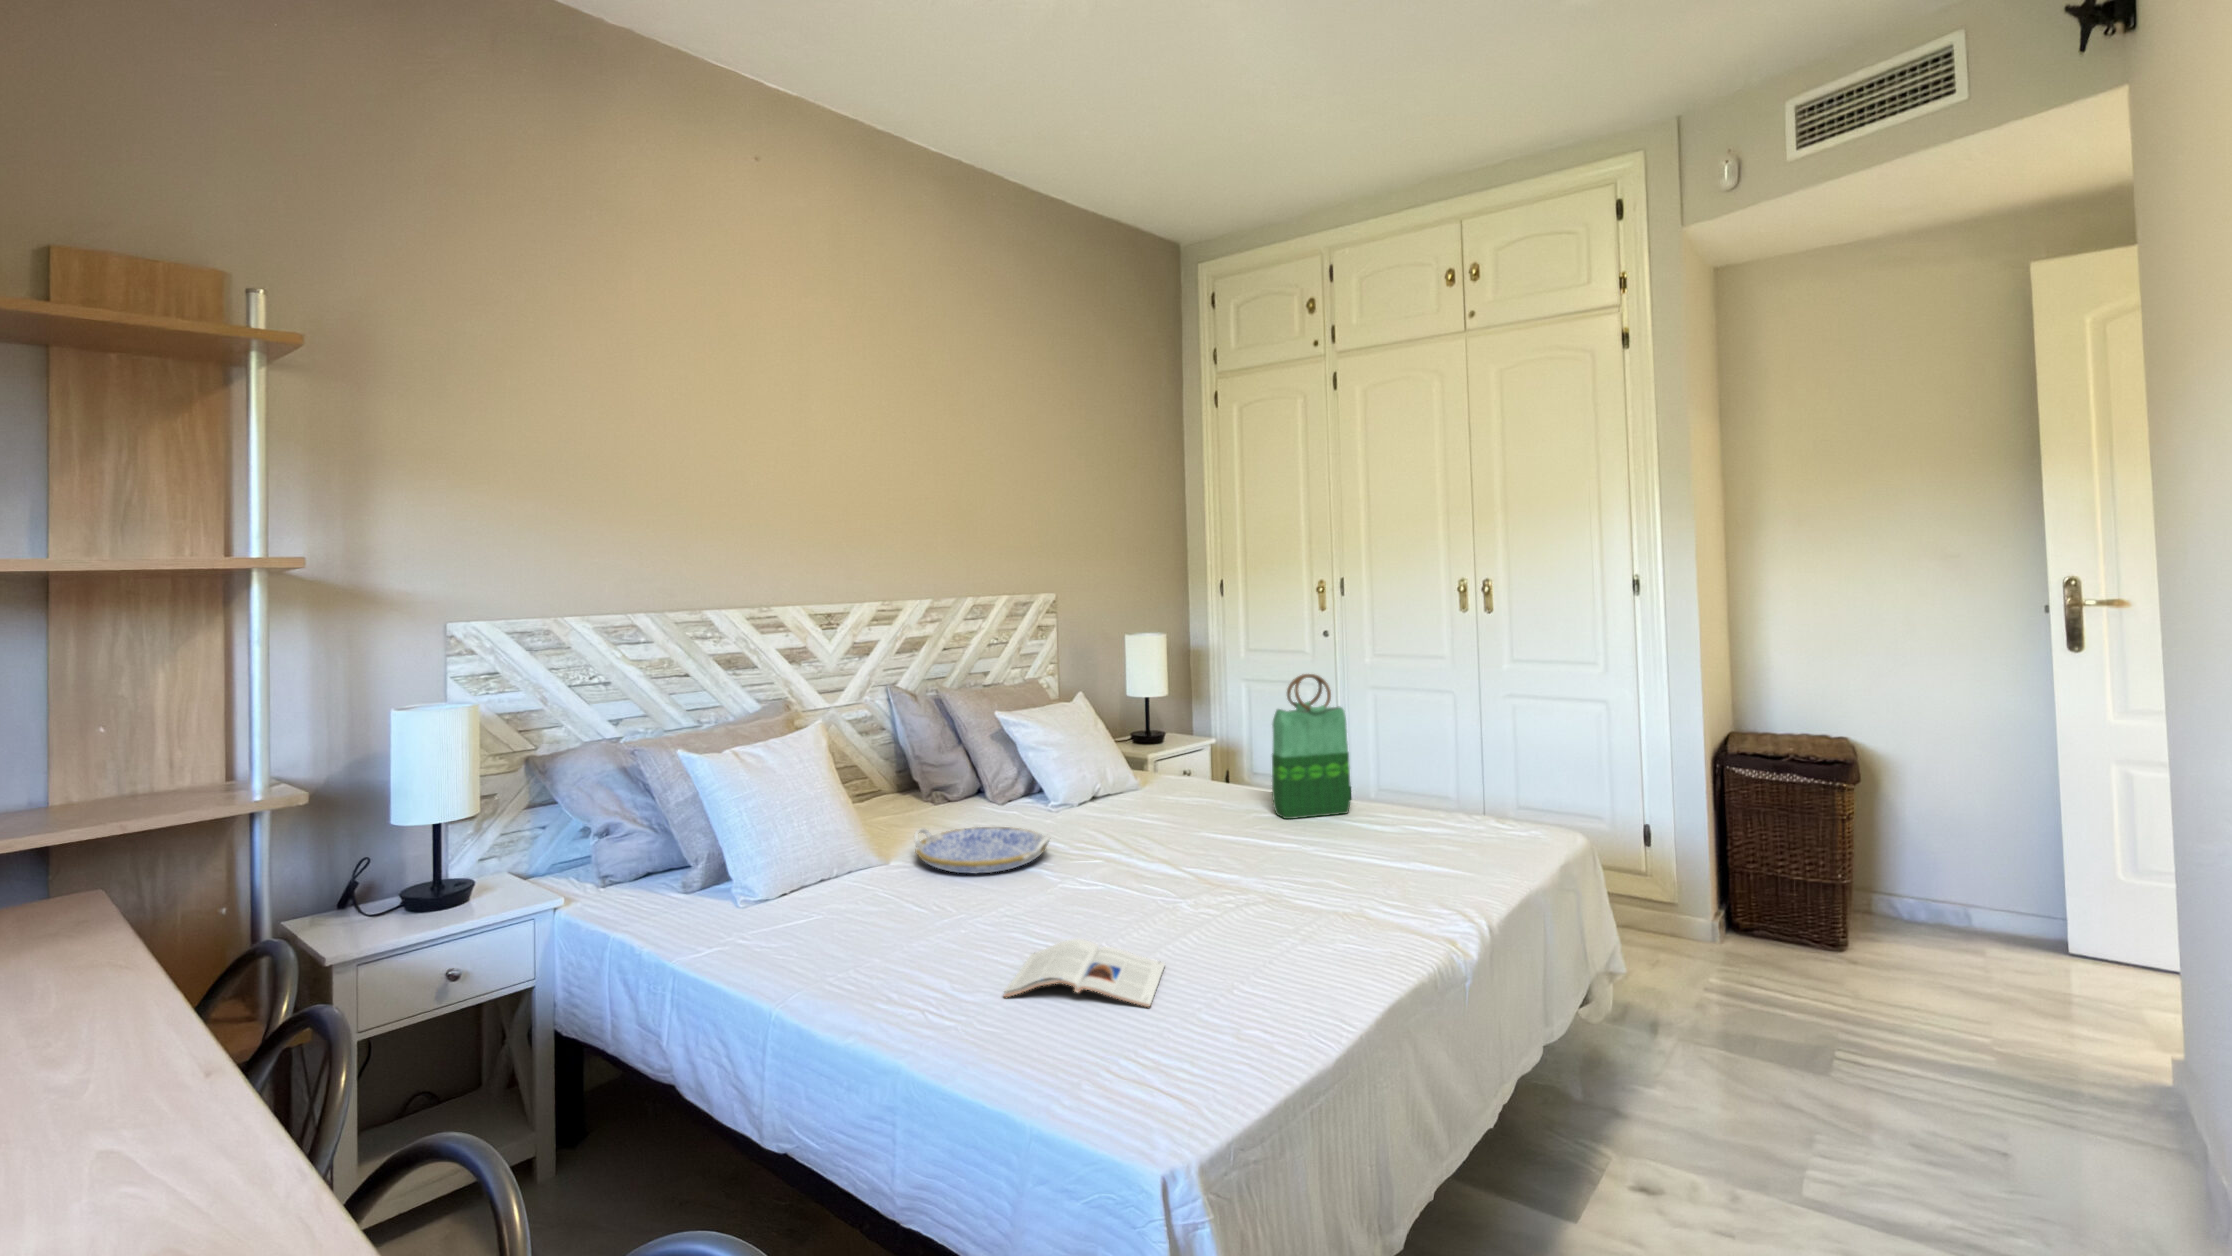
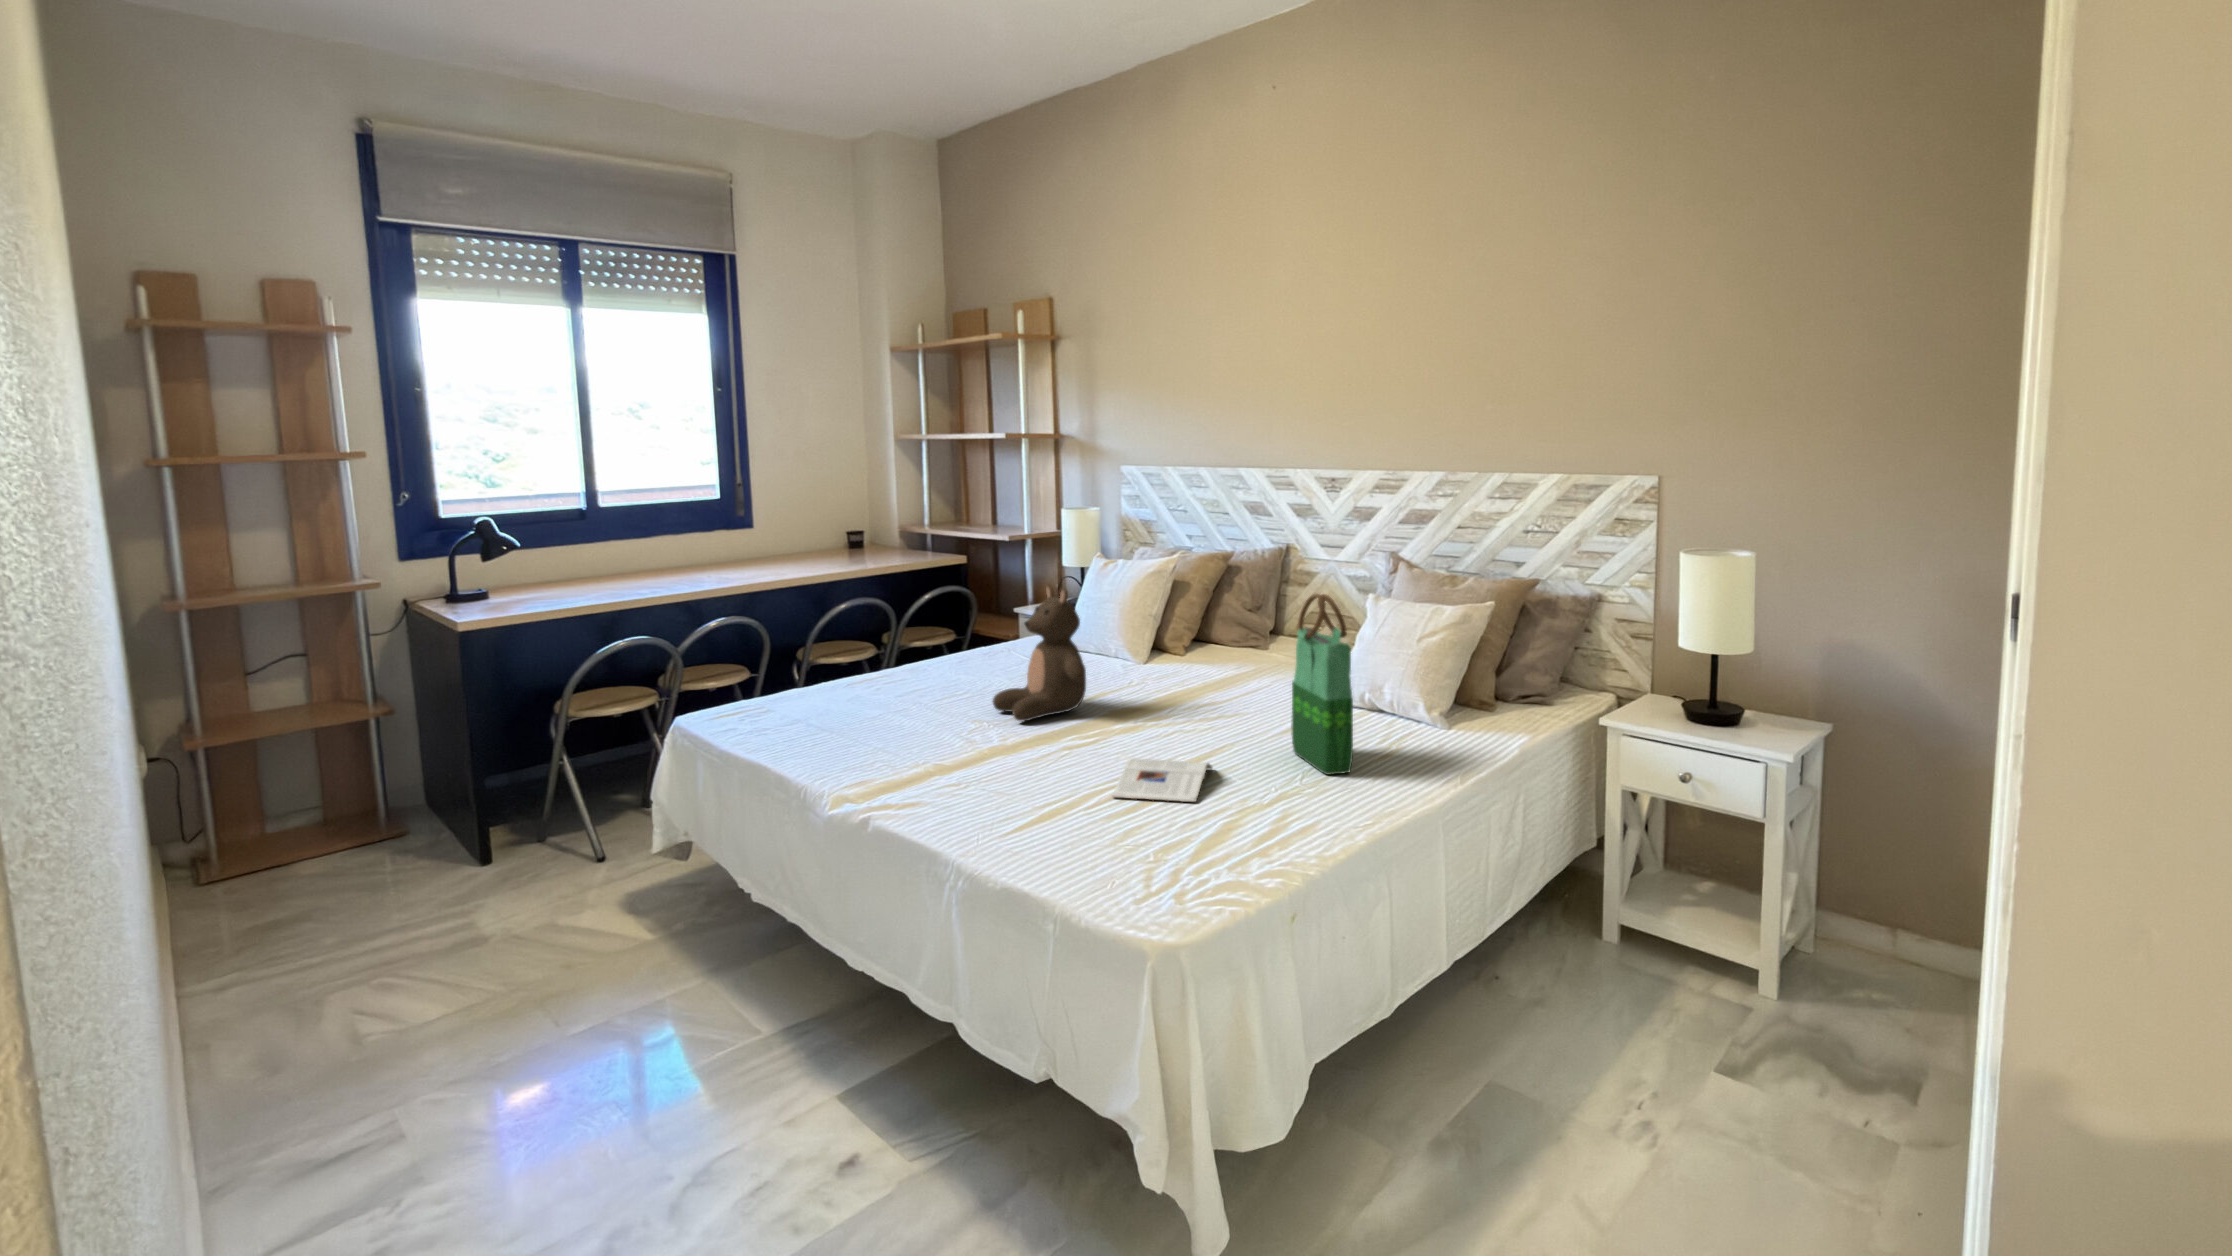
stuffed bear: none [1082,728,1215,911] -> present [993,585,1086,722]
serving tray: present [914,827,1051,874] -> none [1094,648,1200,688]
magazine: present [1004,939,1165,1007] -> present [1112,758,1212,802]

